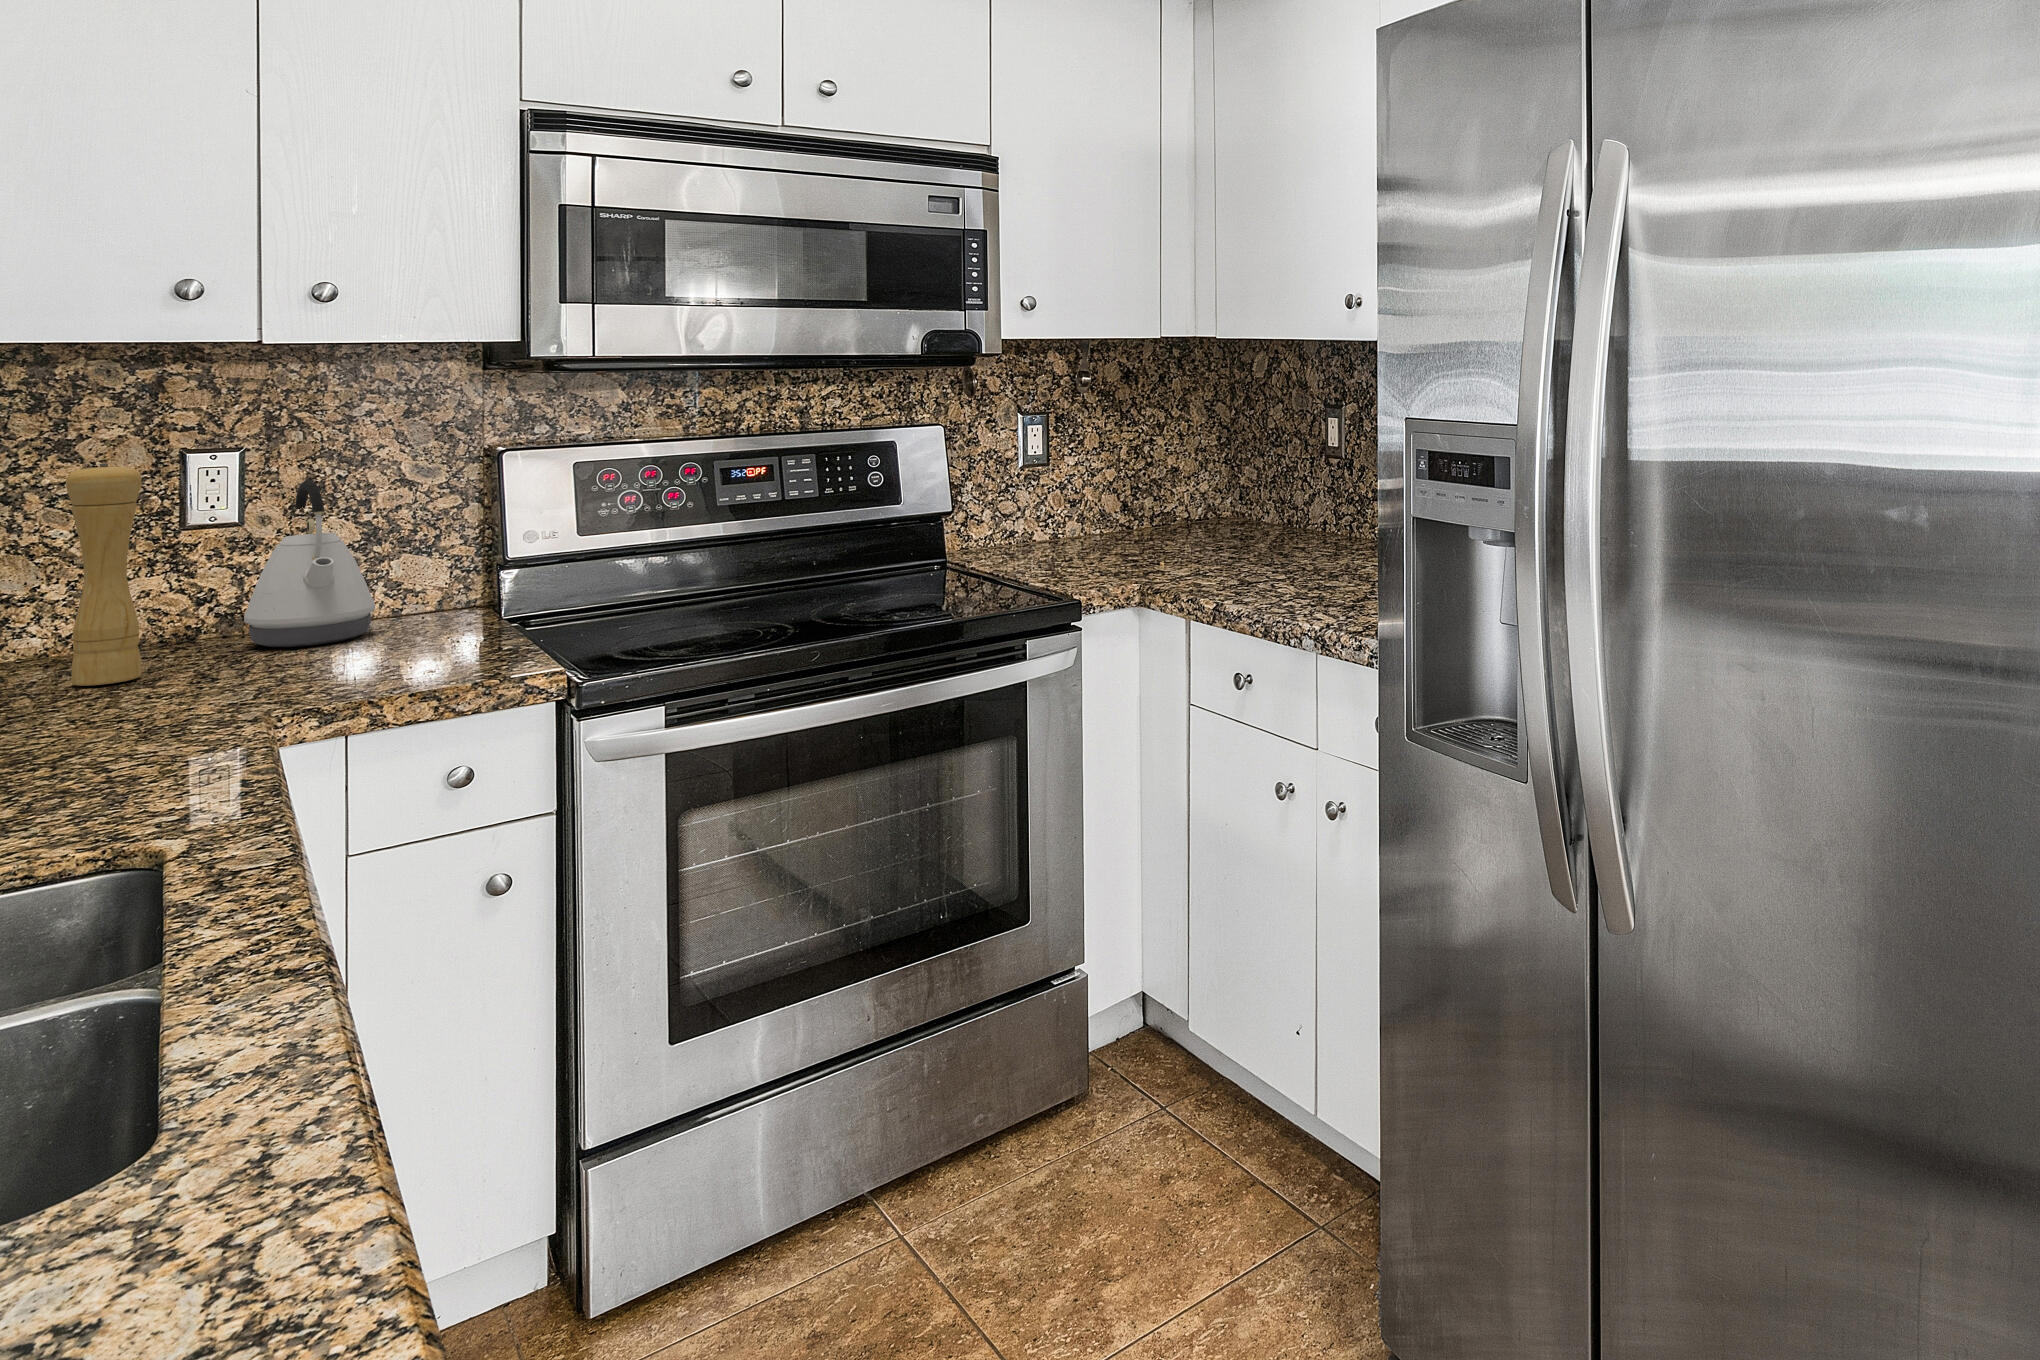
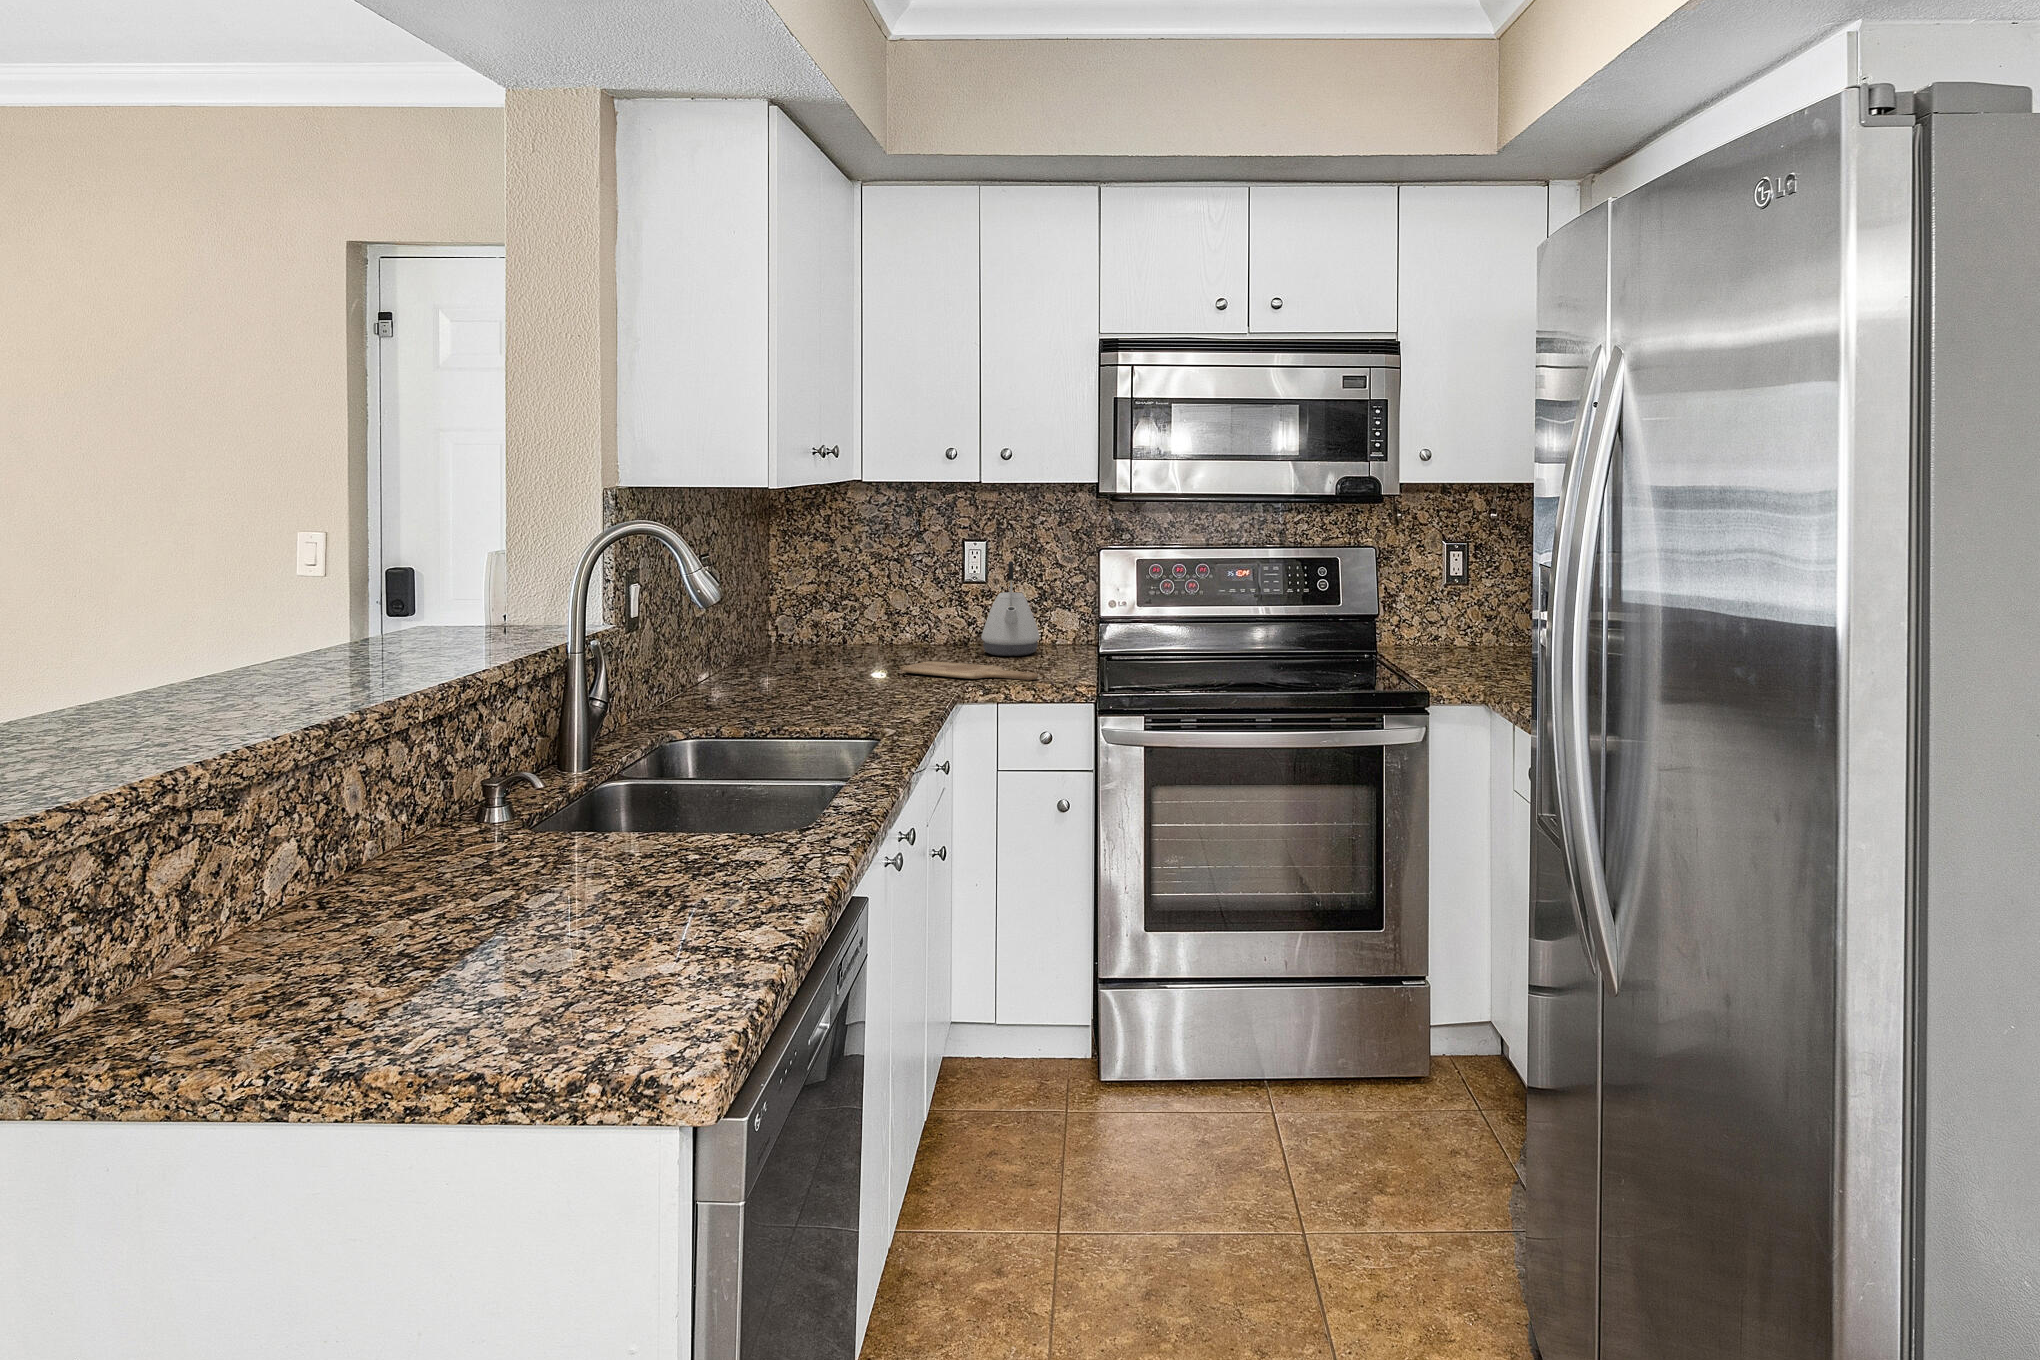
pepper mill: present [66,463,142,686] -> none [904,546,933,663]
cutting board: none [96,665,438,705] -> present [902,661,1038,680]

